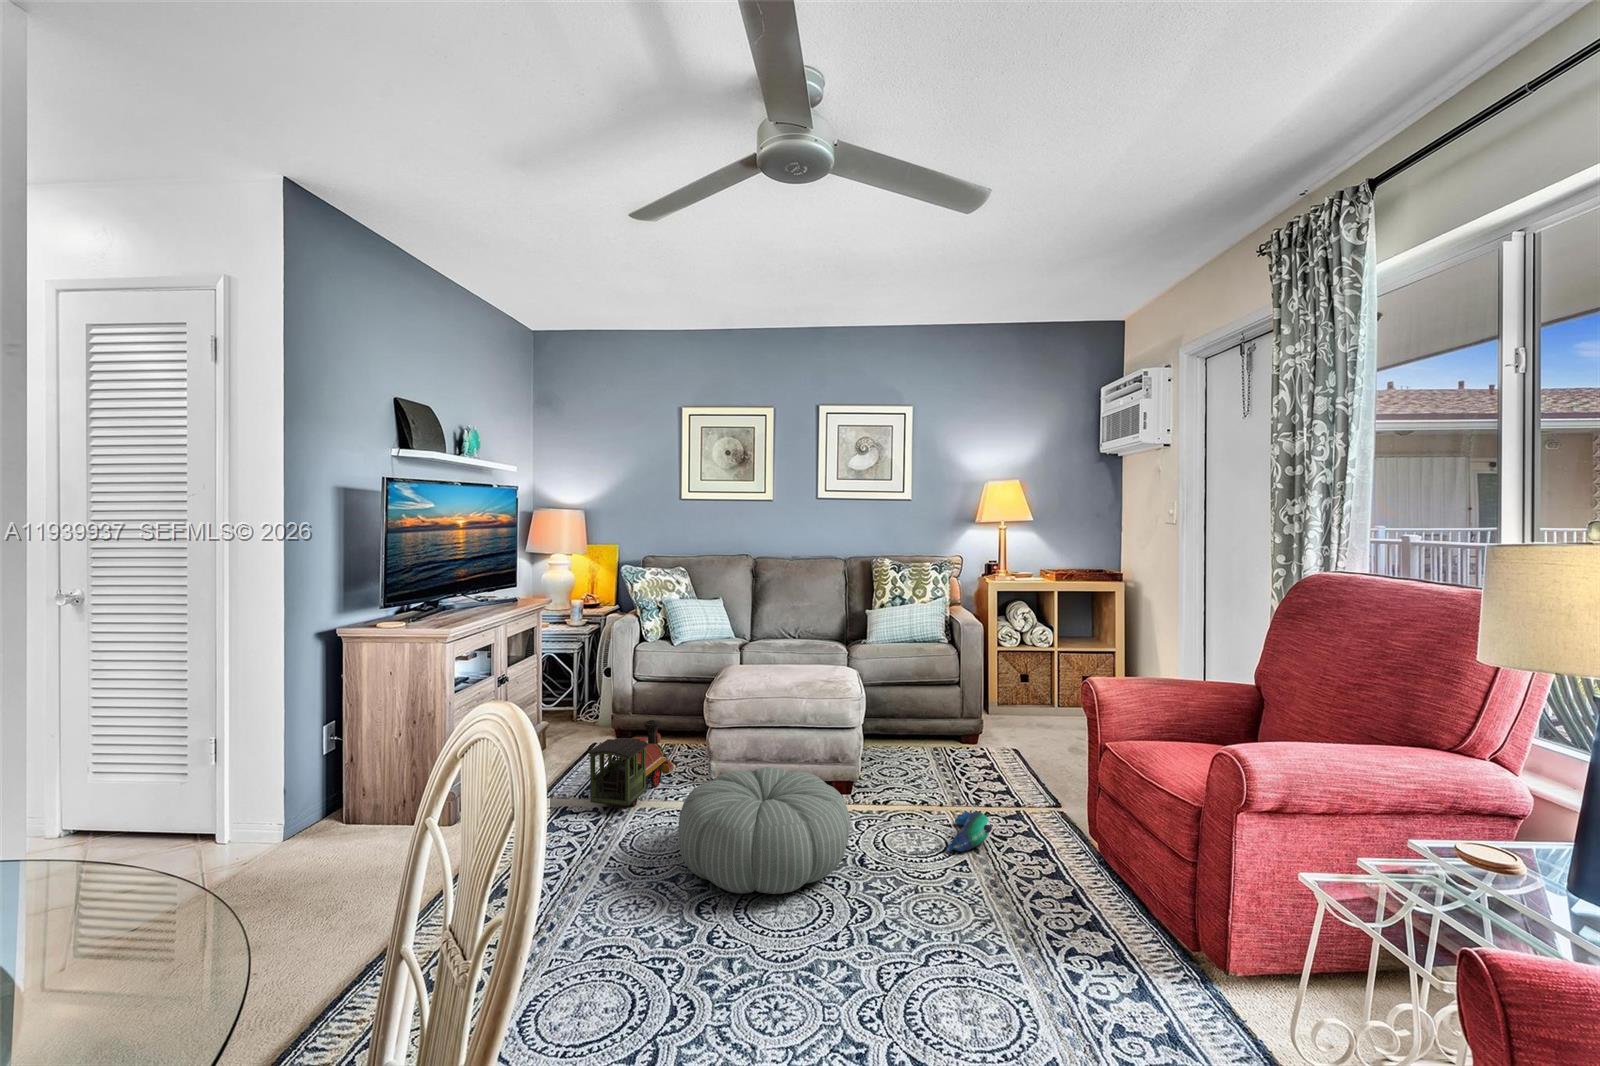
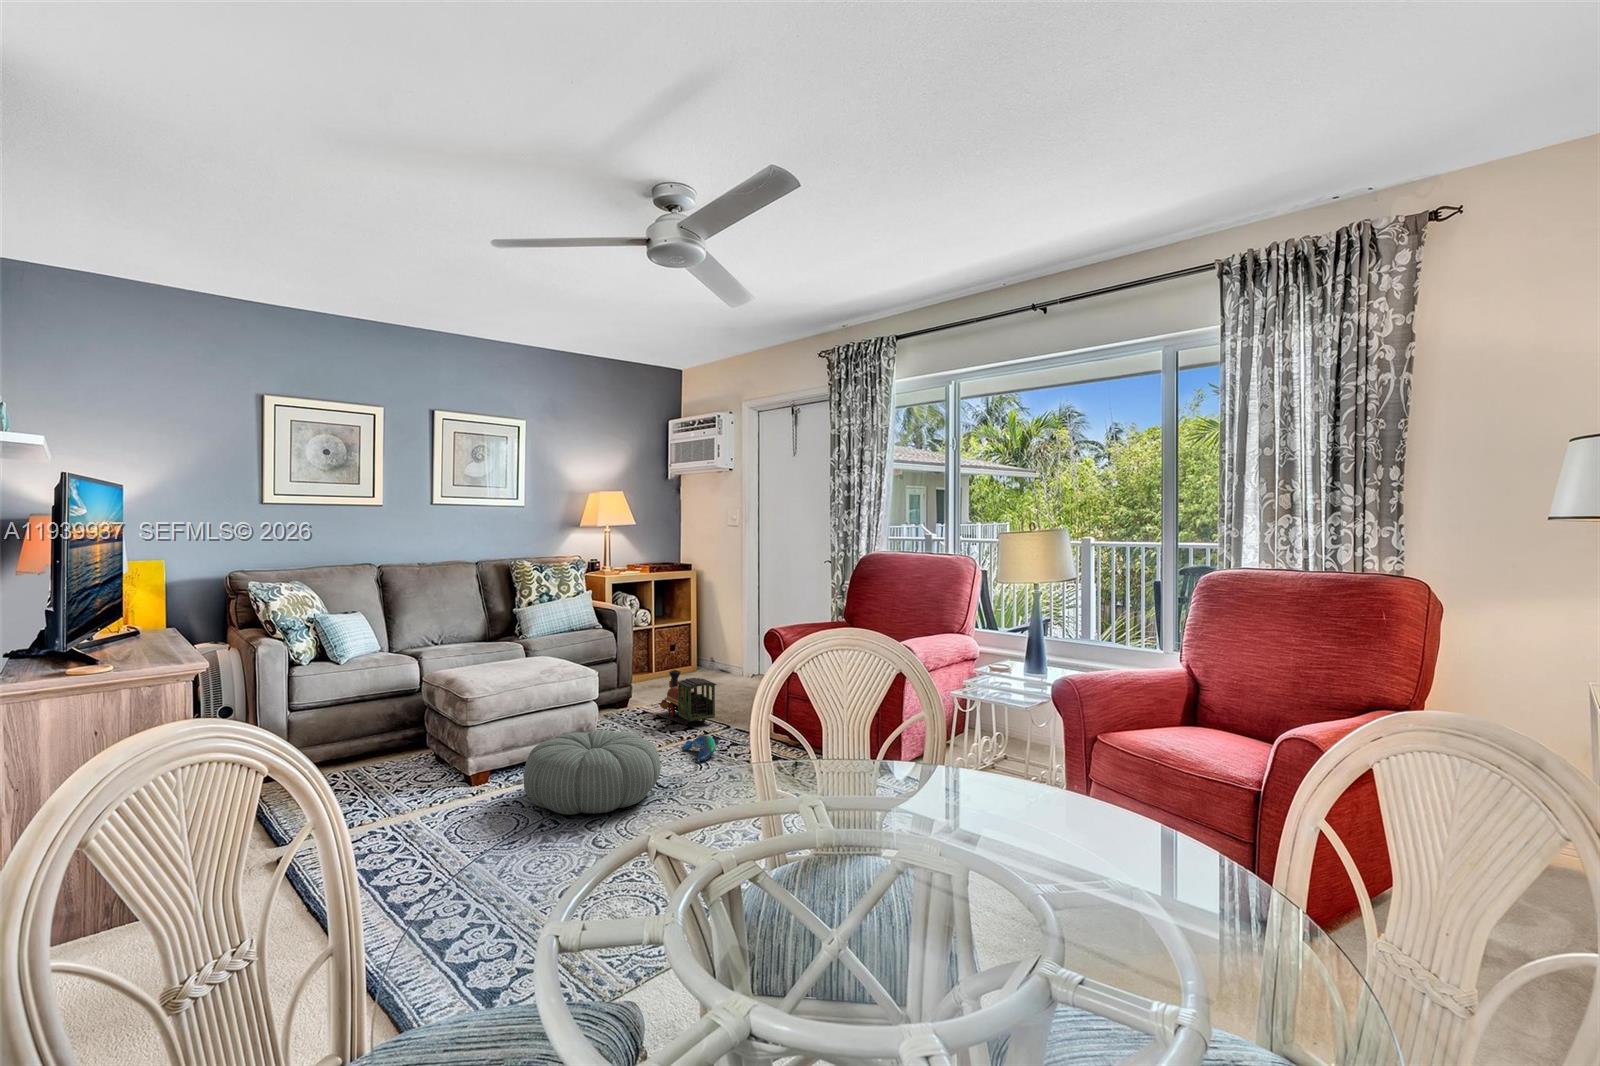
toy train: present [587,720,673,807] -> present [660,670,716,724]

